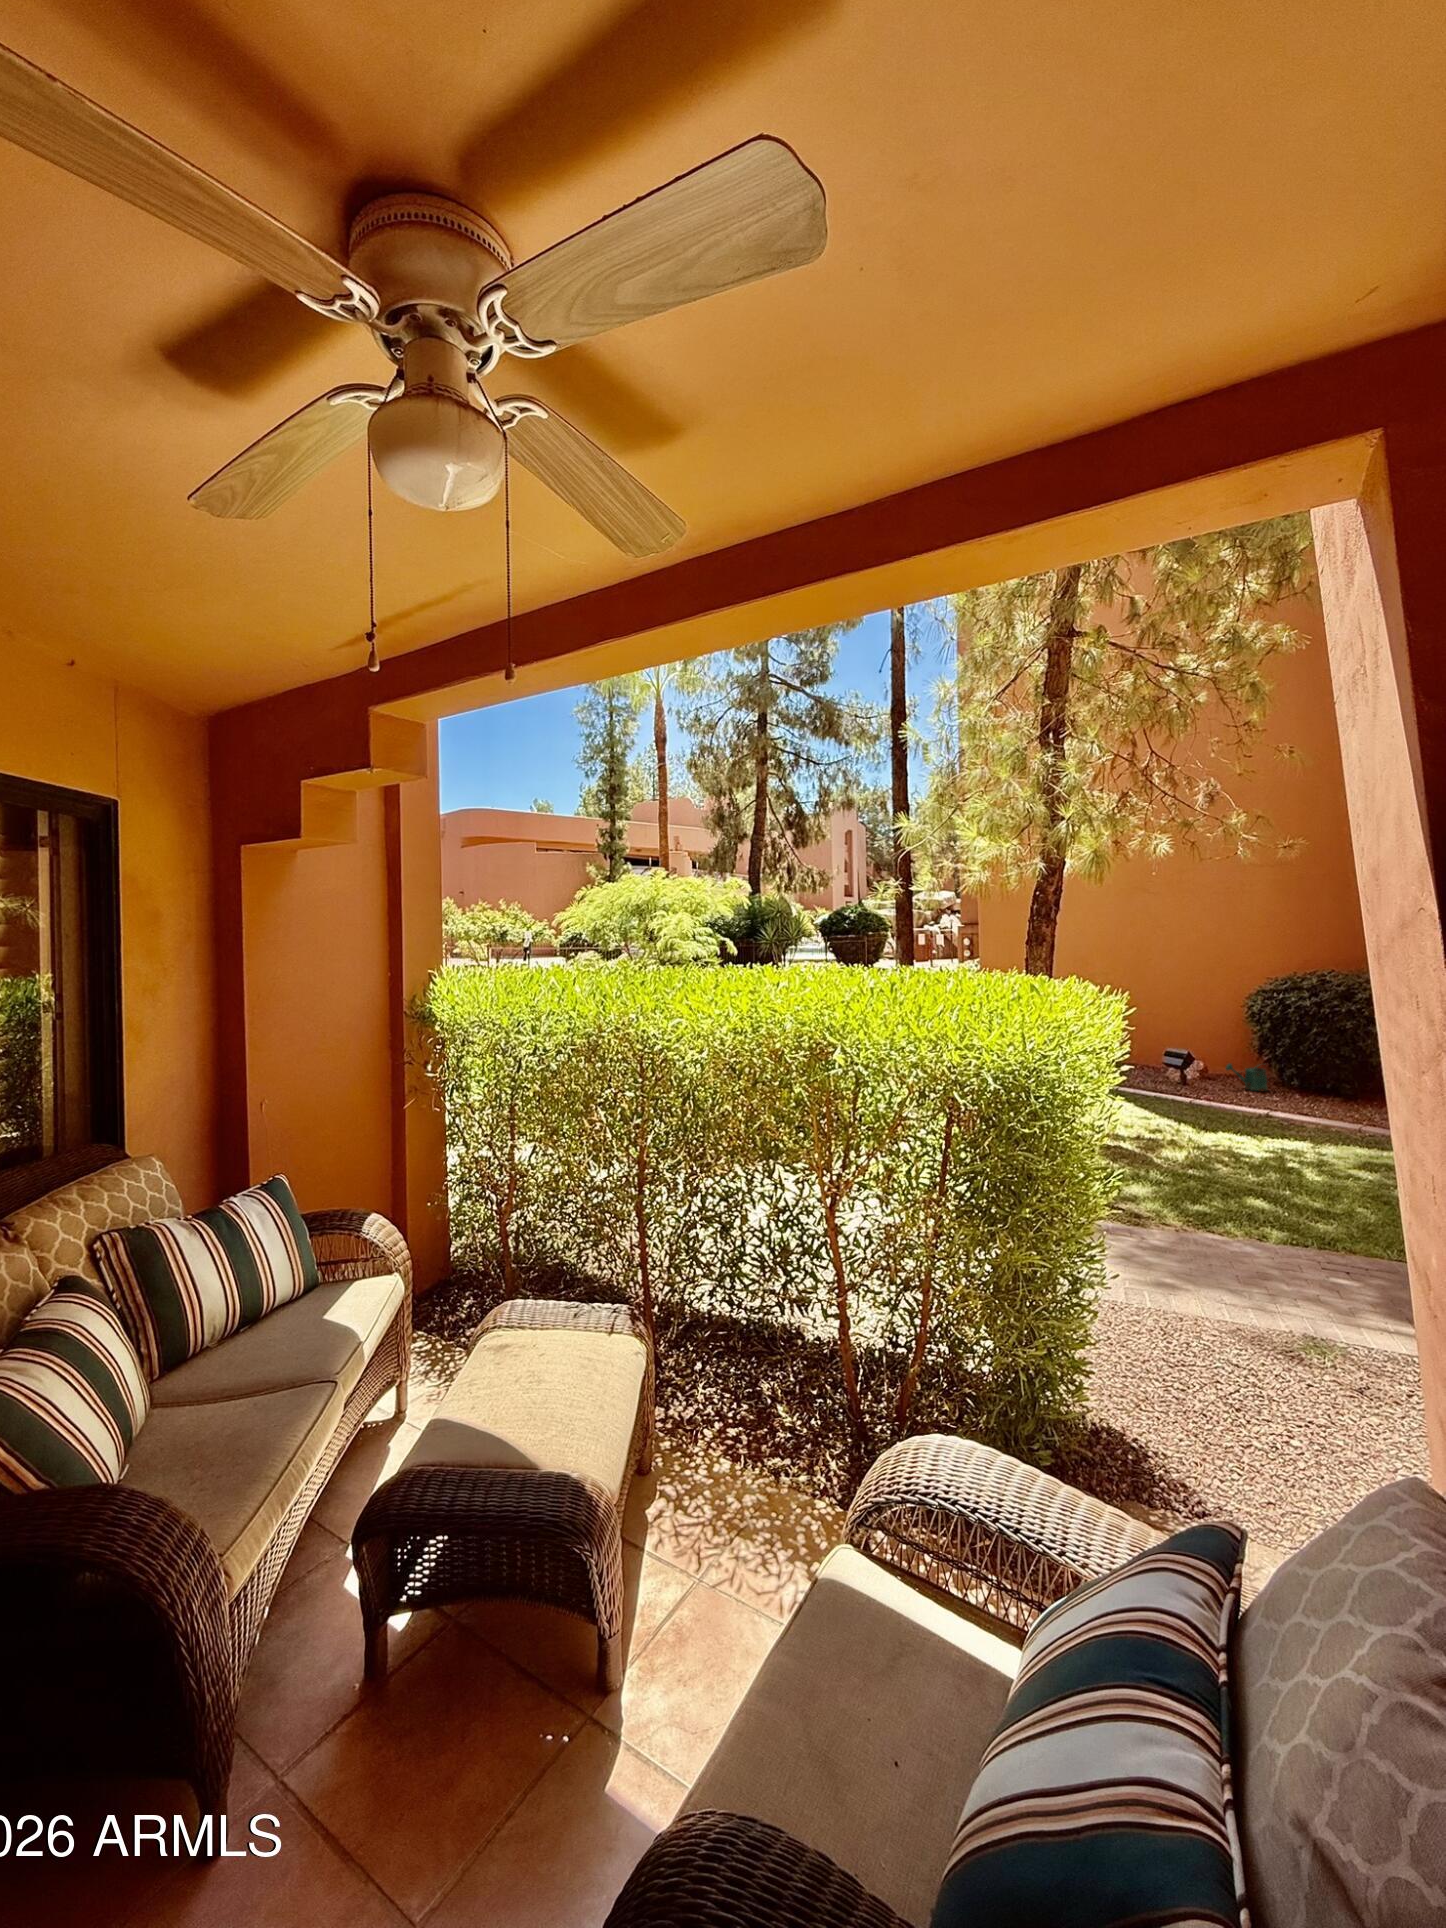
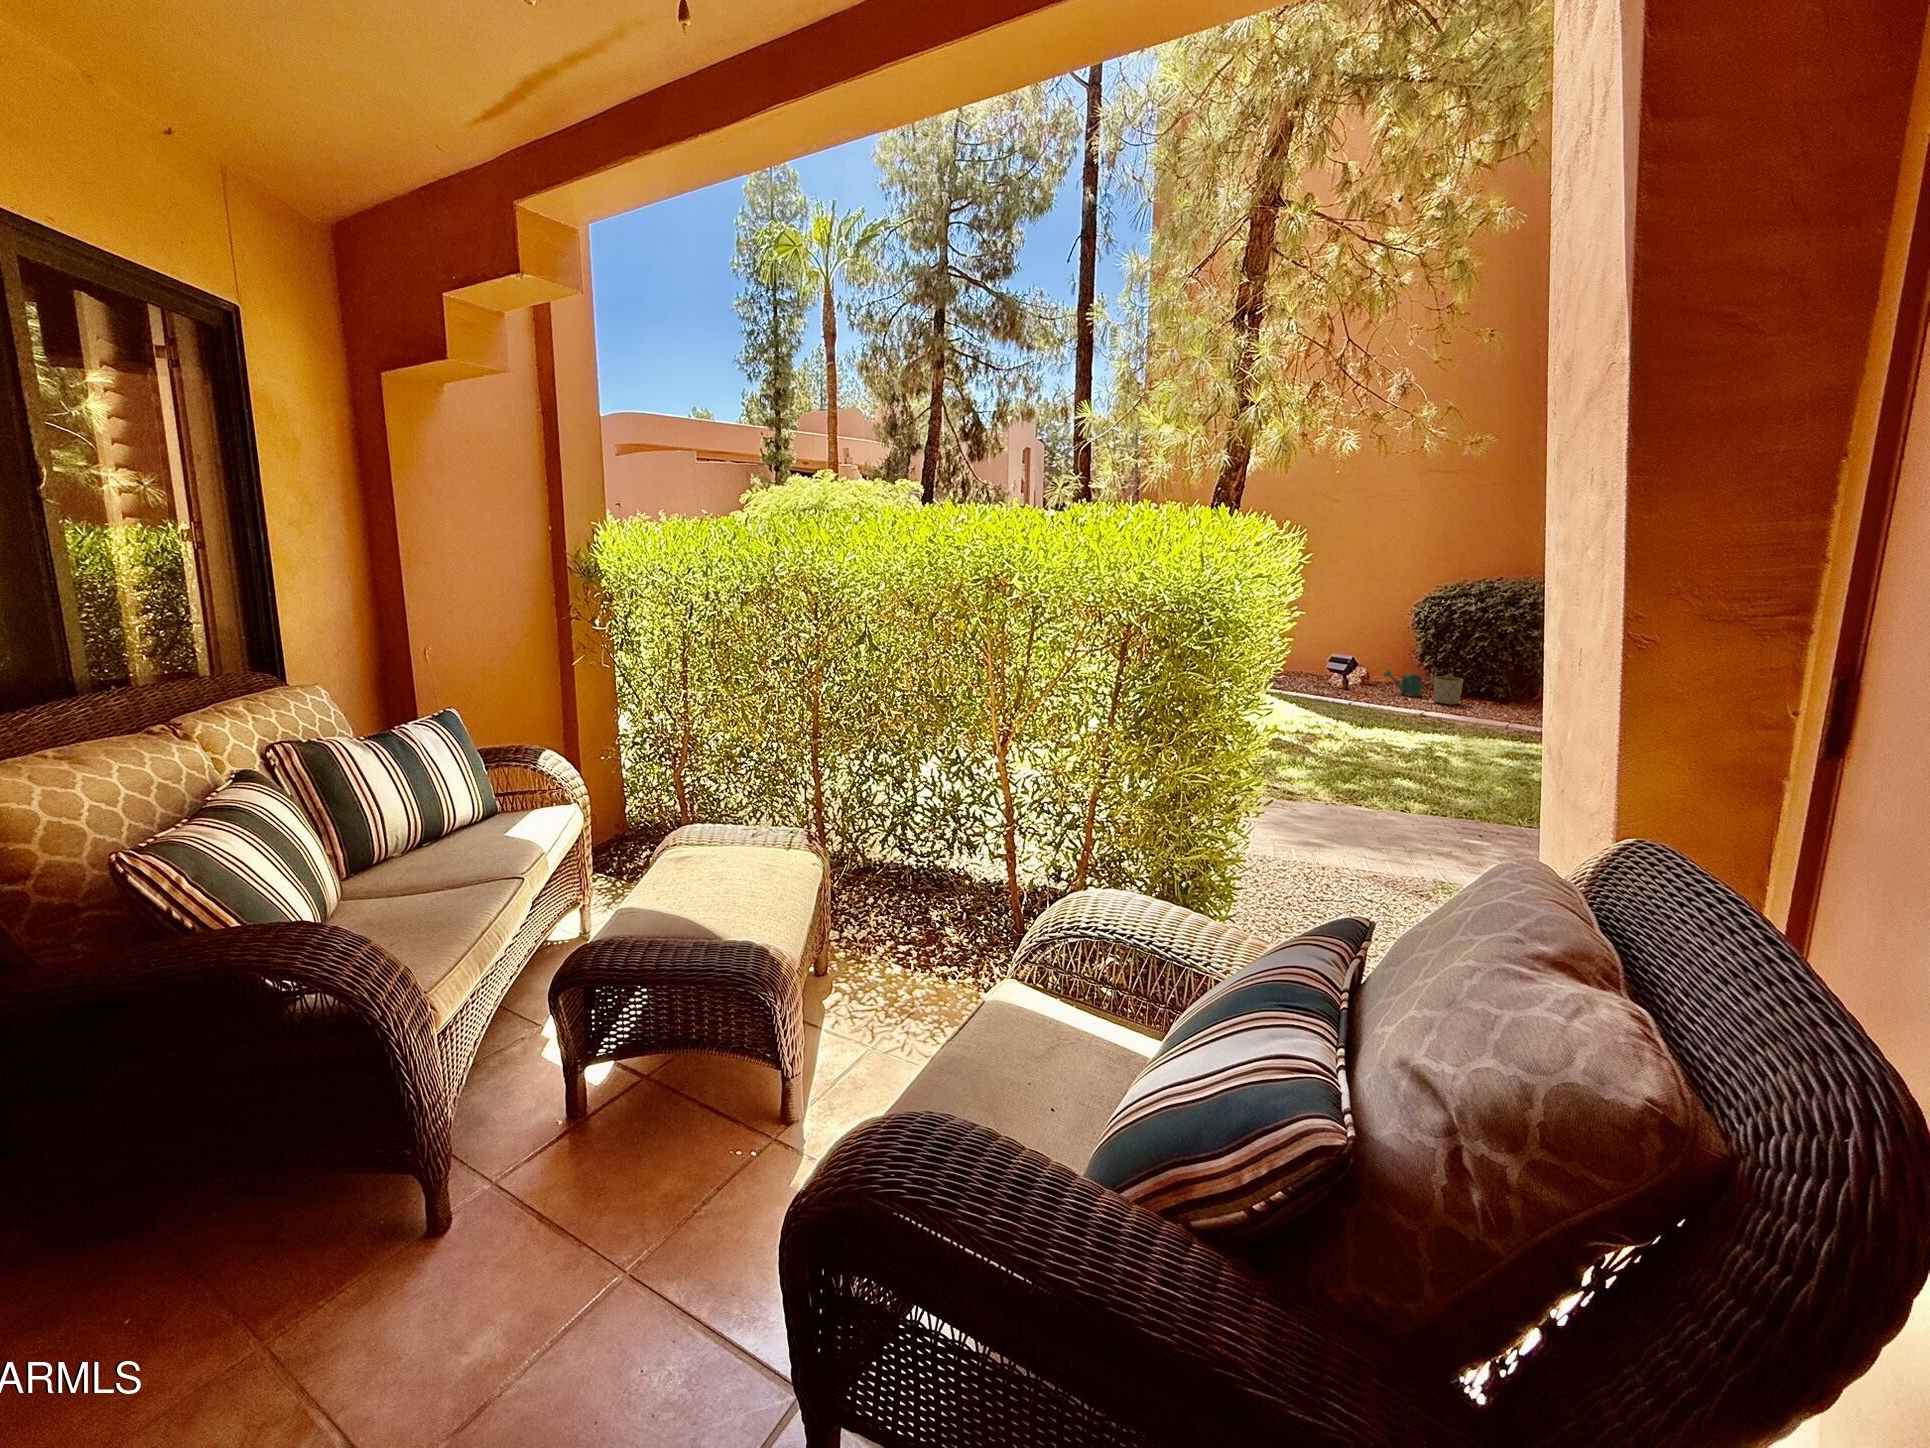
planter: none [1280,1071,1311,1102] -> present [1434,677,1463,705]

